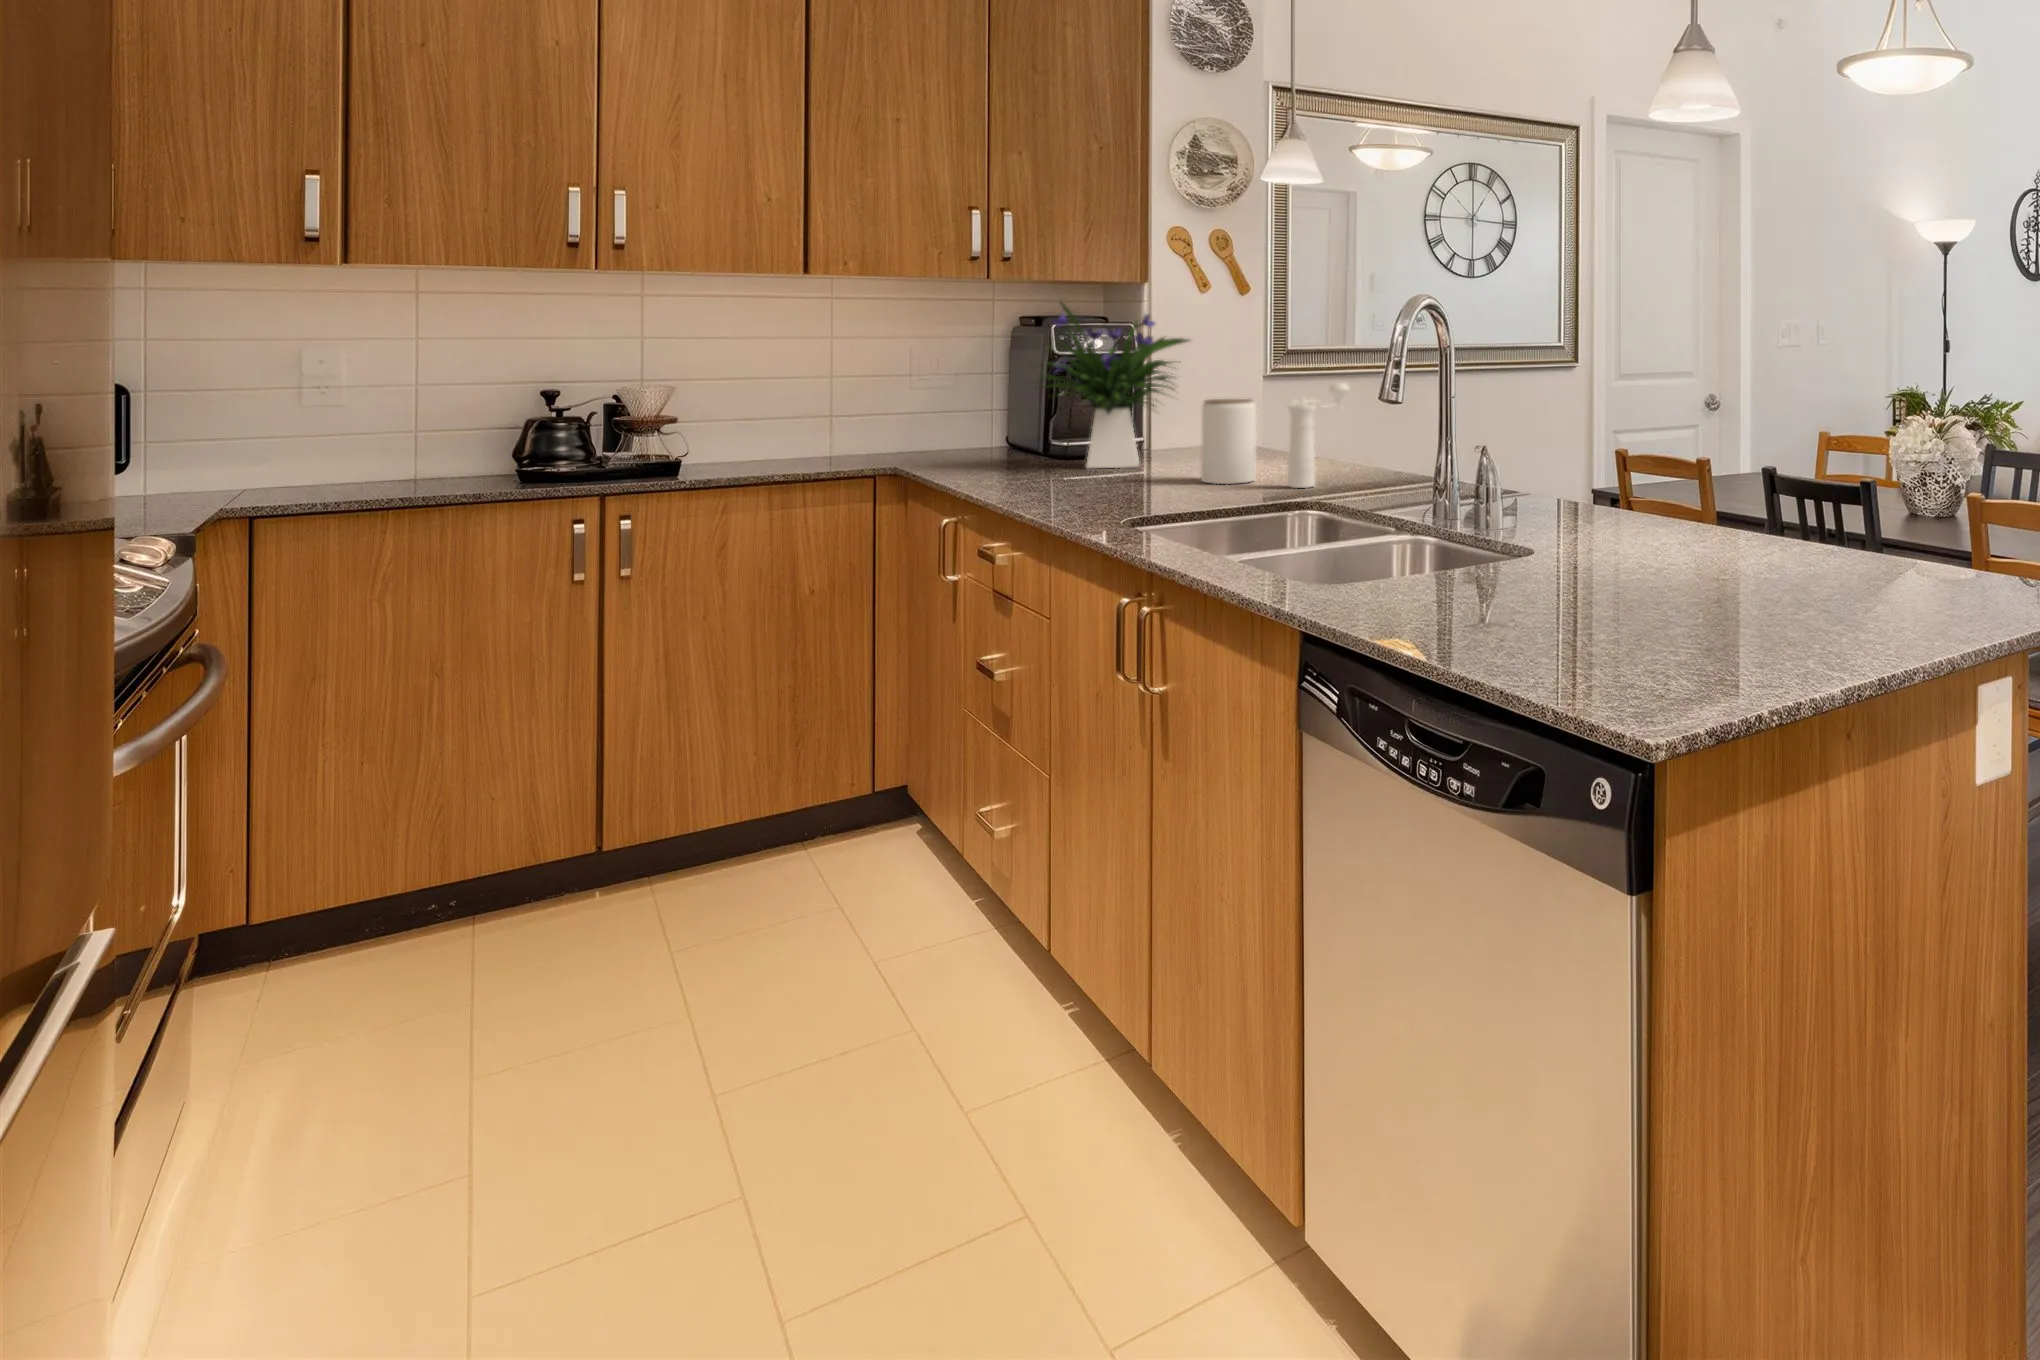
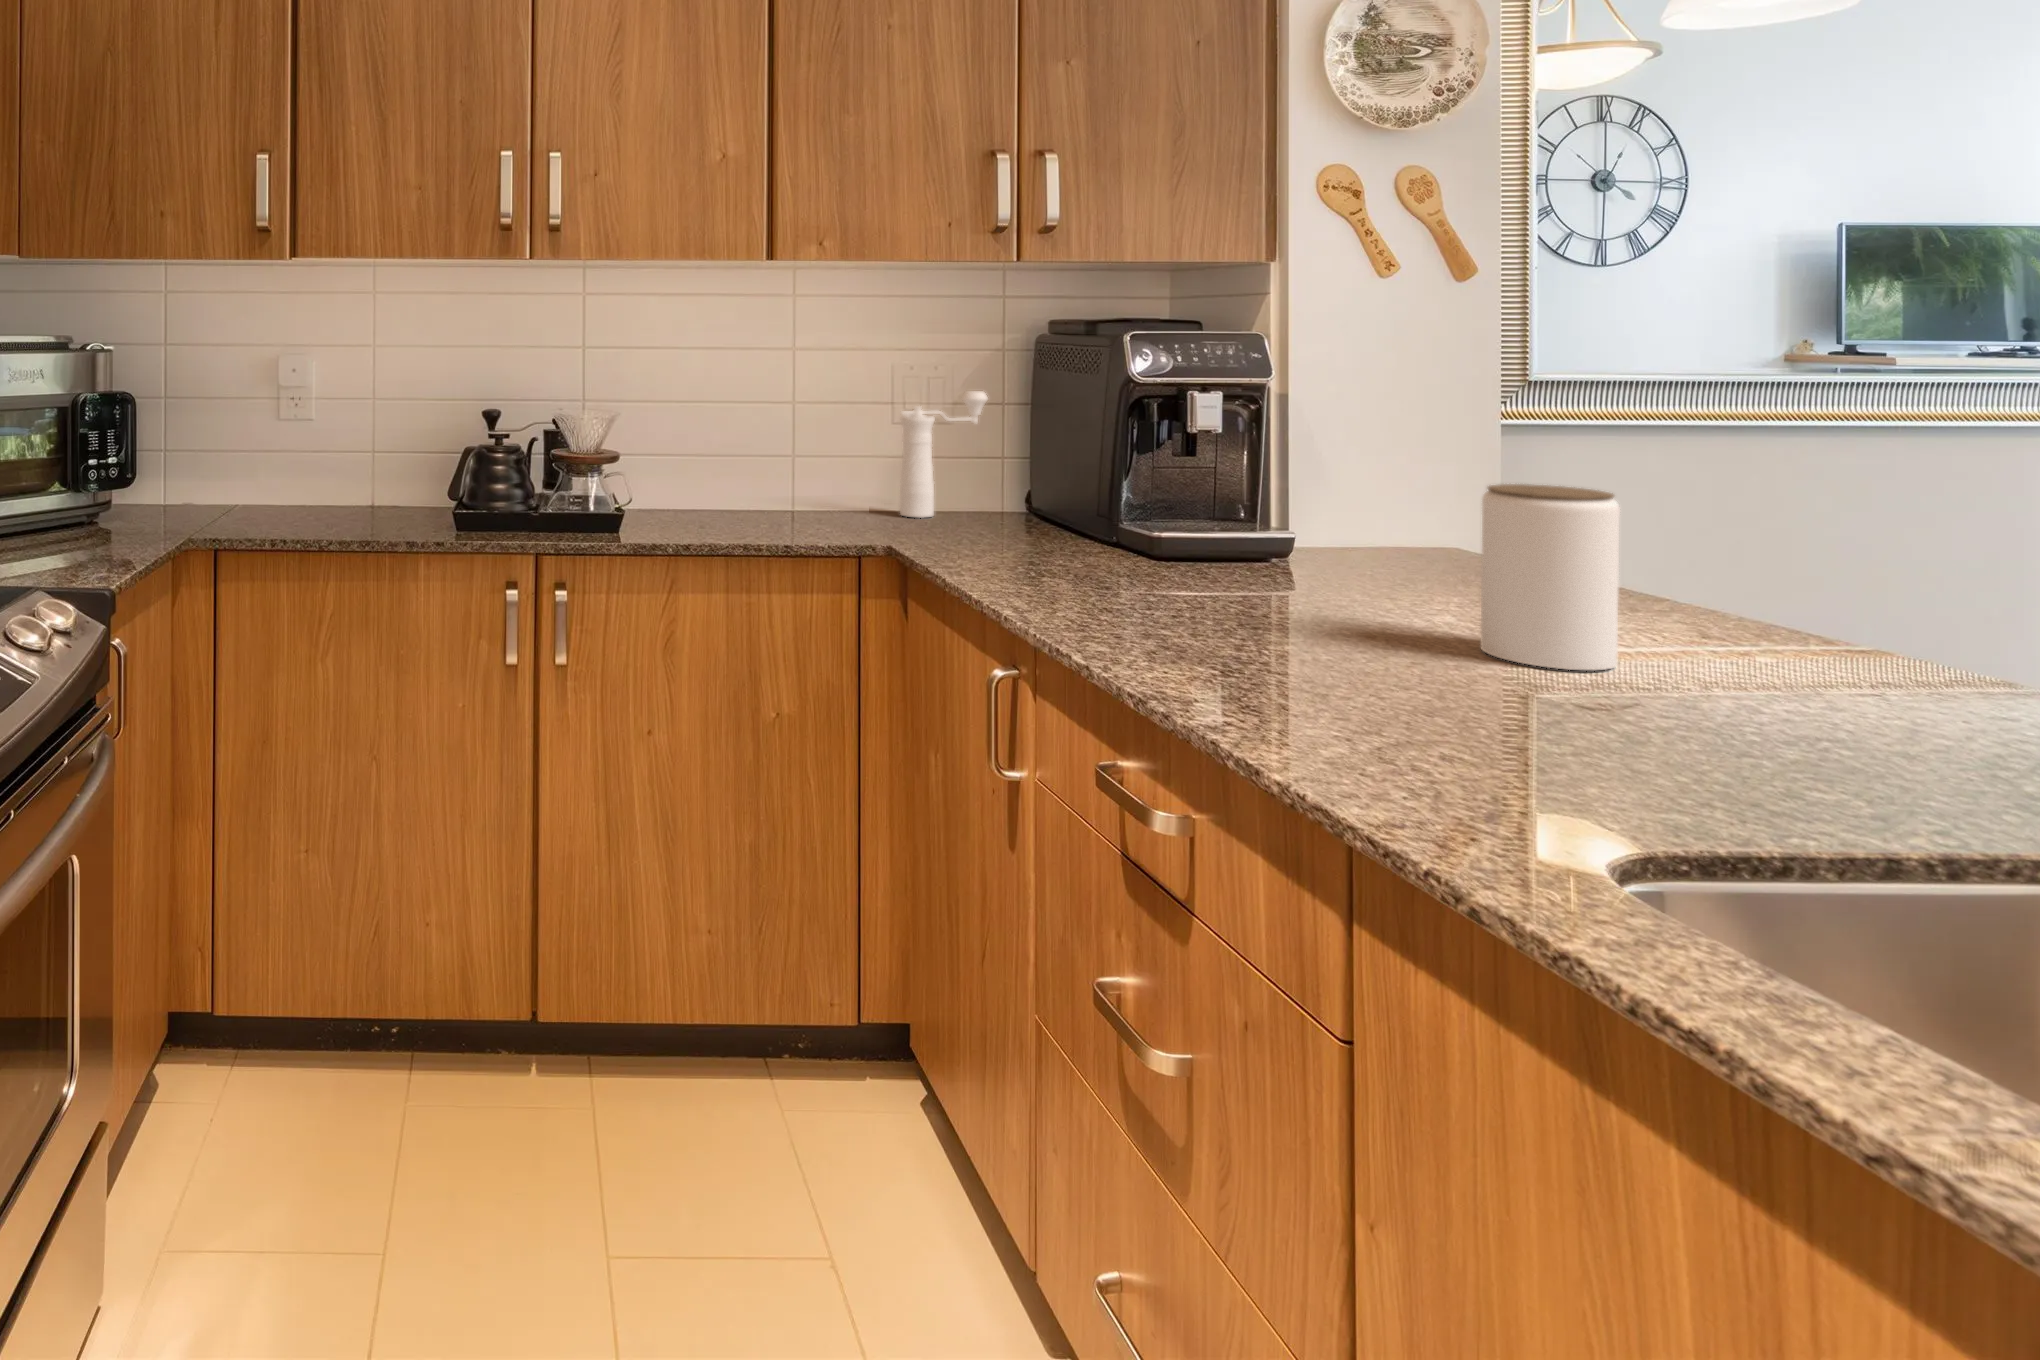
flower arrangement: present [1045,302,1189,468] -> none [1099,290,1410,589]
pepper mill: present [1288,383,1350,488] -> present [900,391,988,518]

